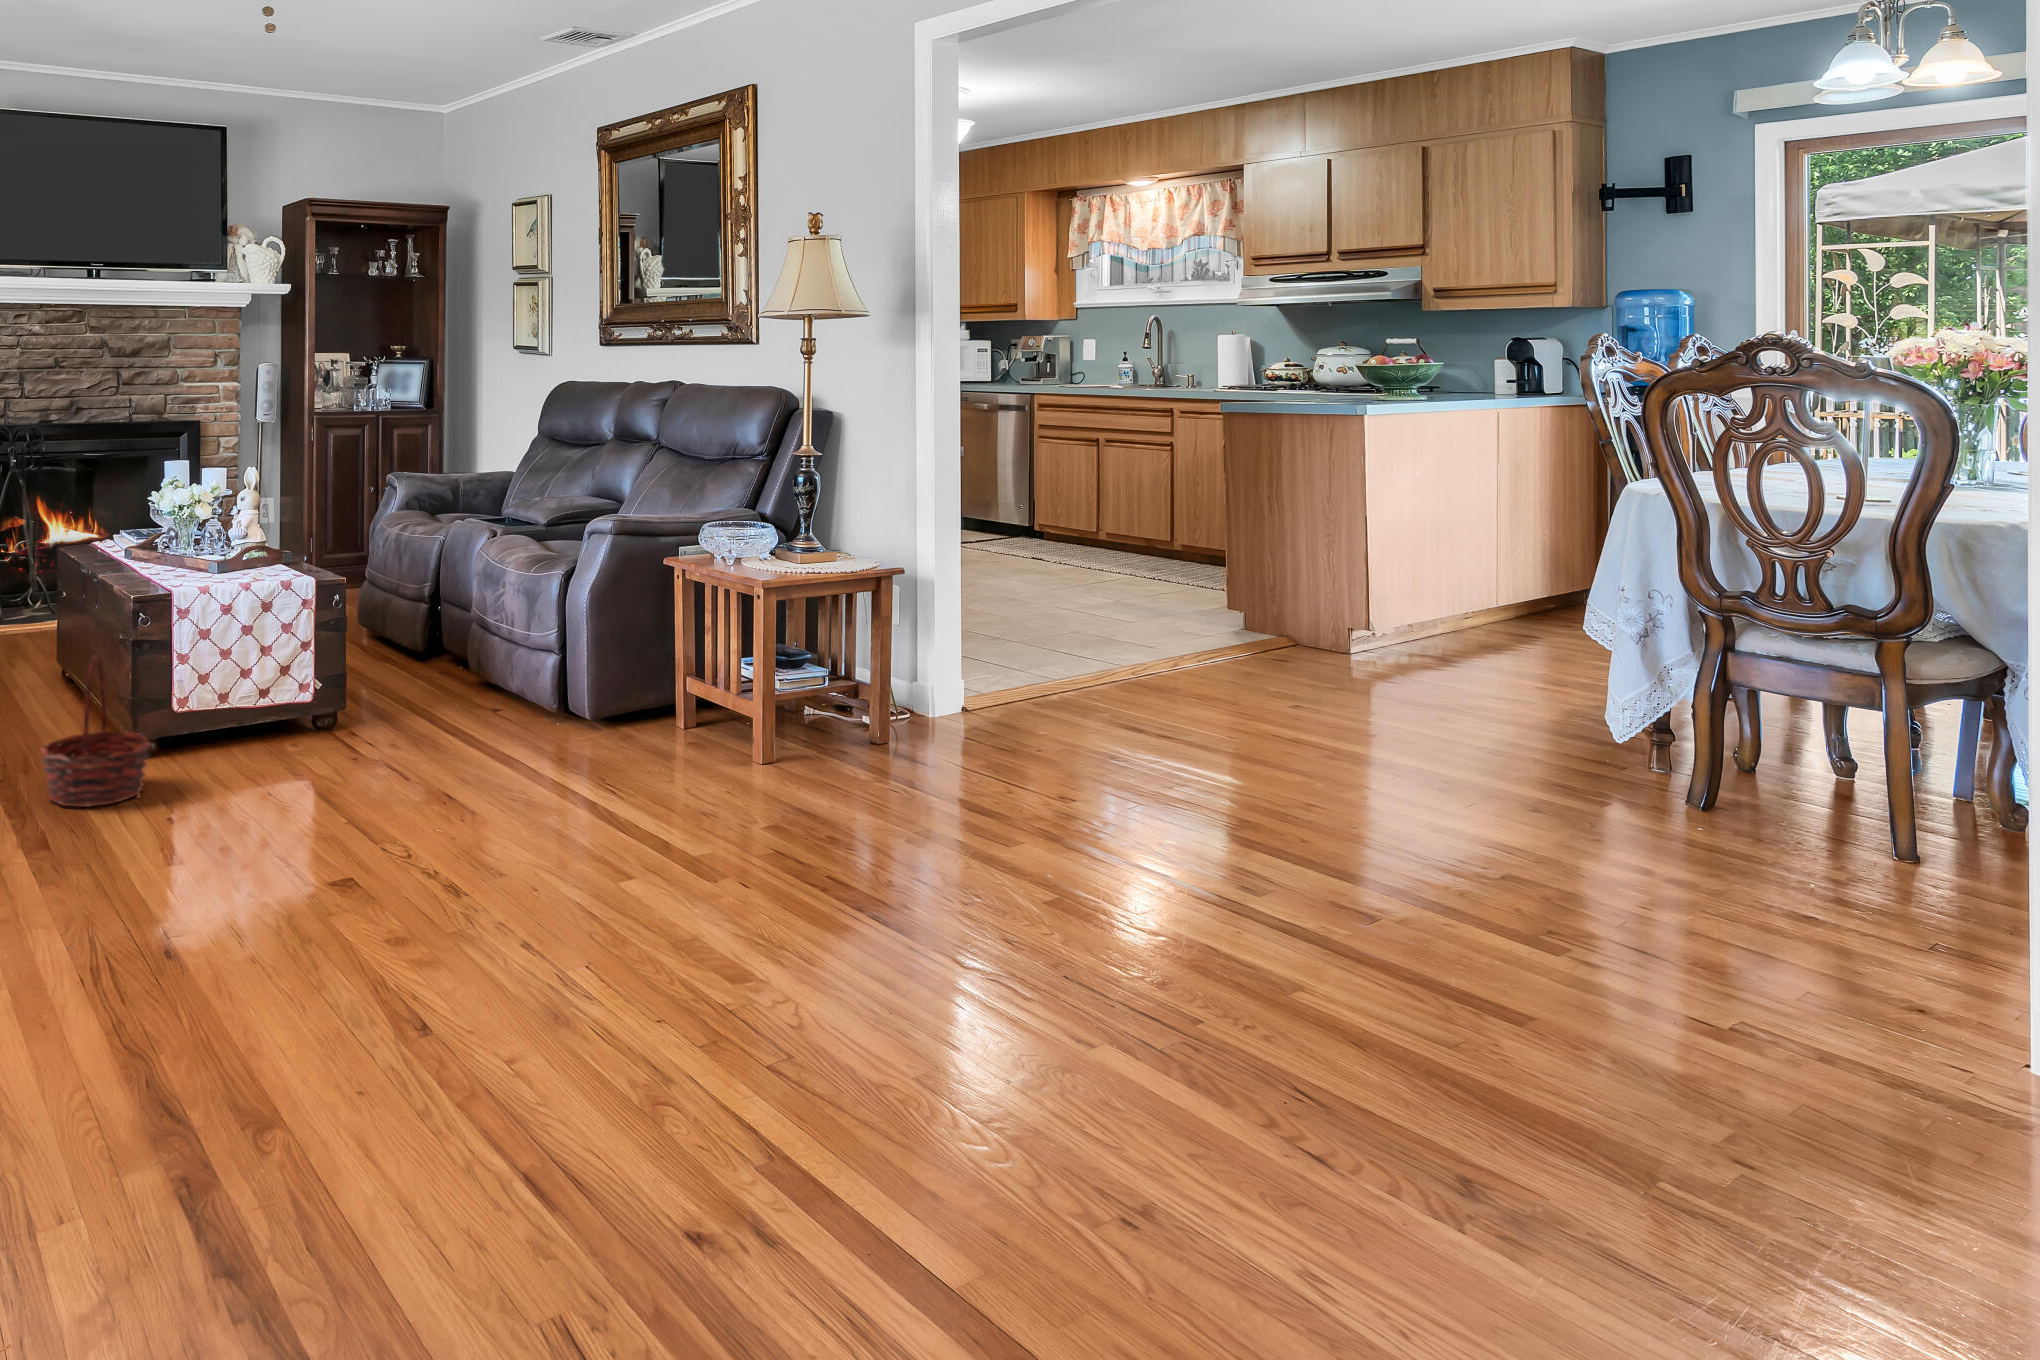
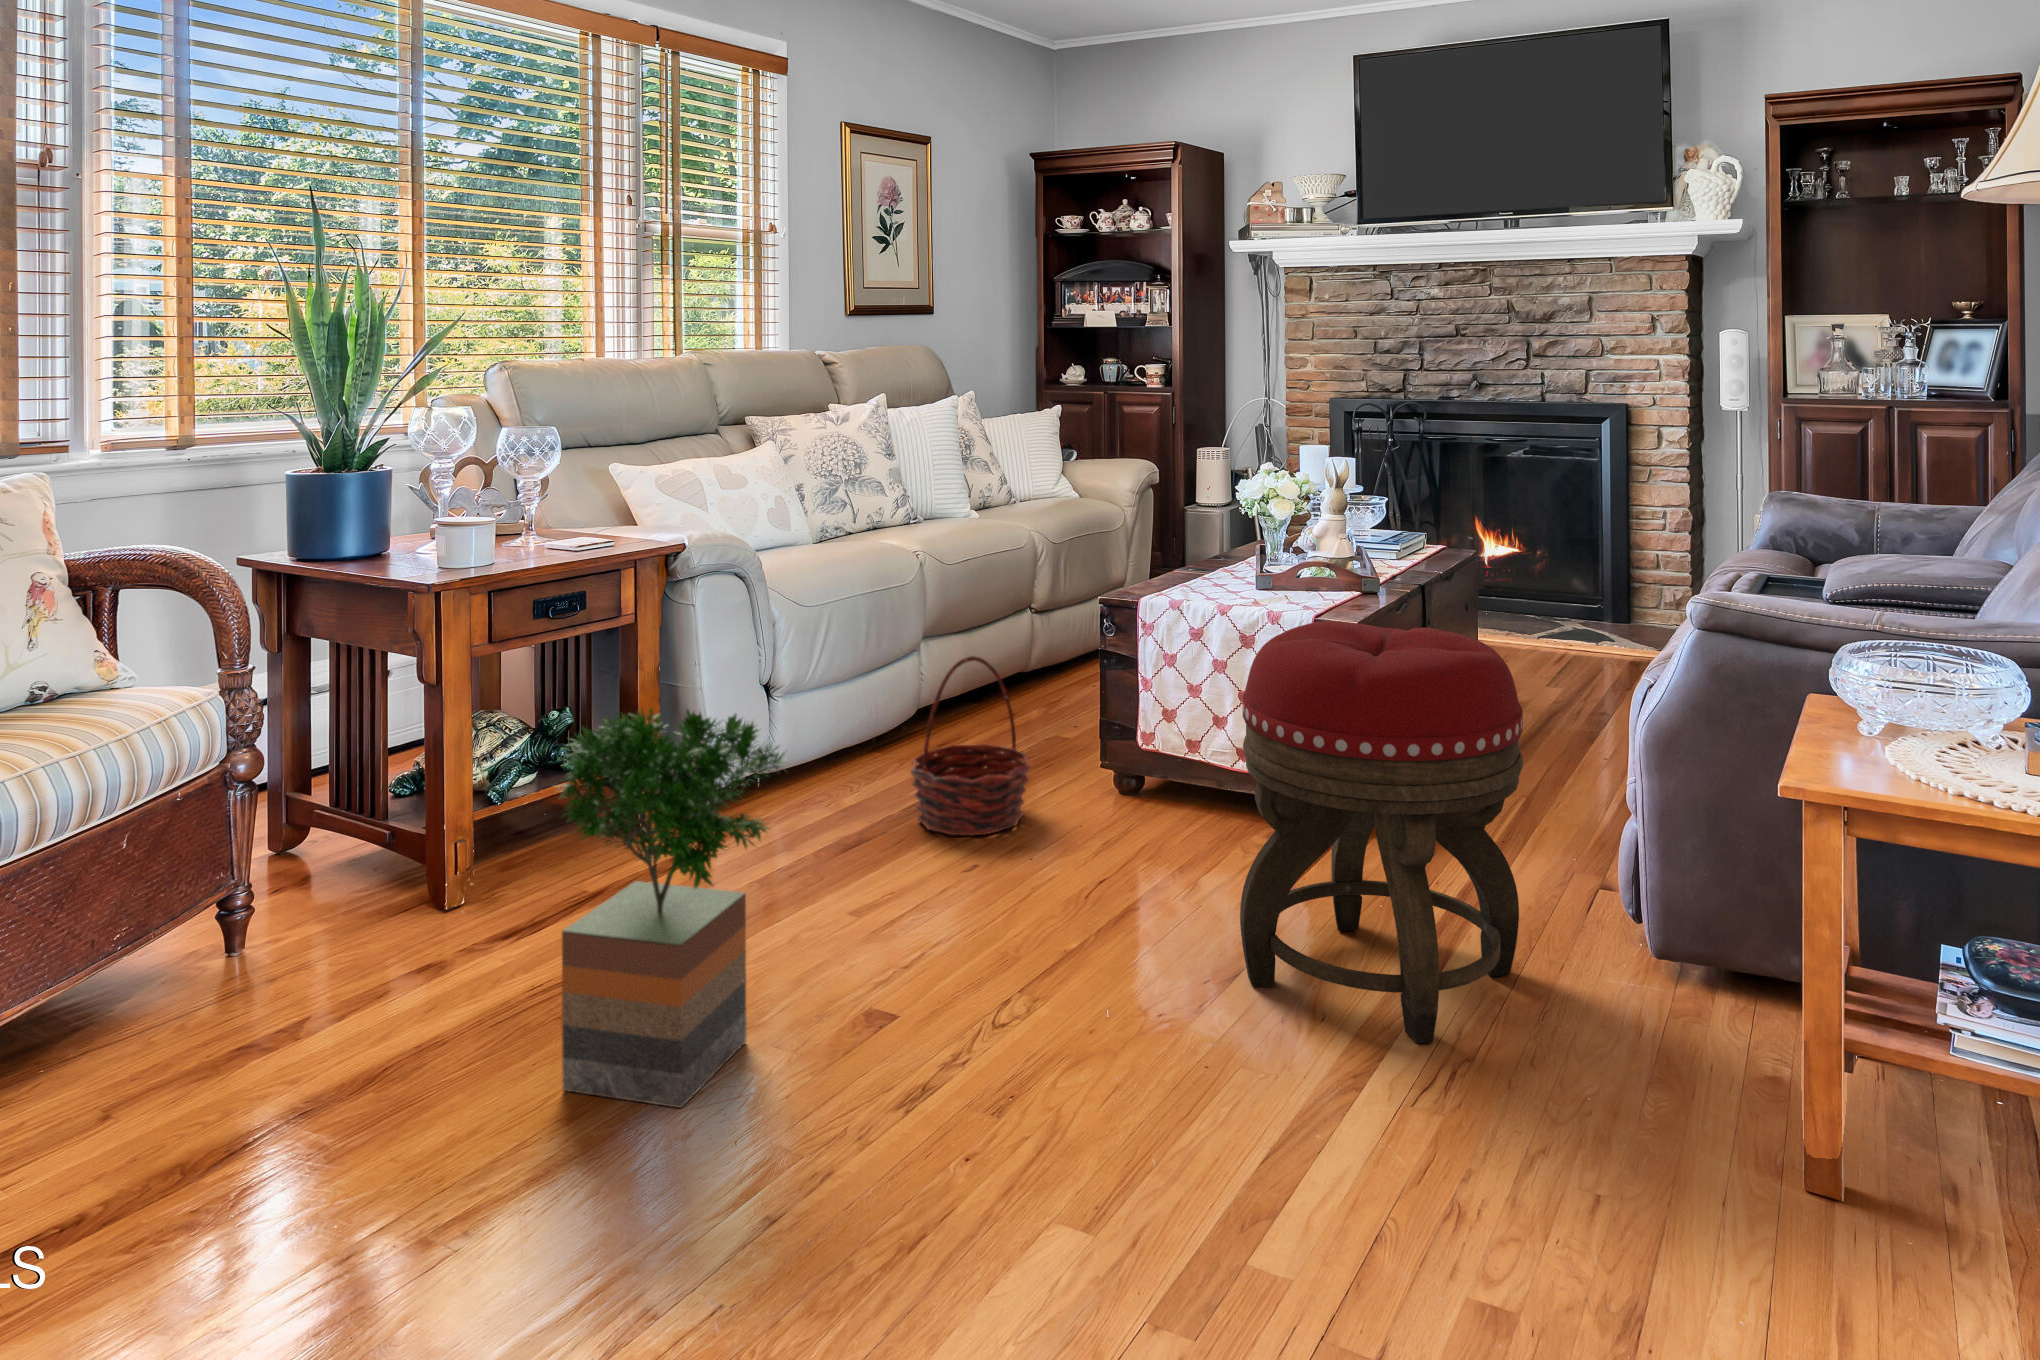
footstool: none [421,559,585,791] -> present [1240,621,1523,1043]
potted tree: none [193,666,394,957] -> present [559,707,785,1108]

